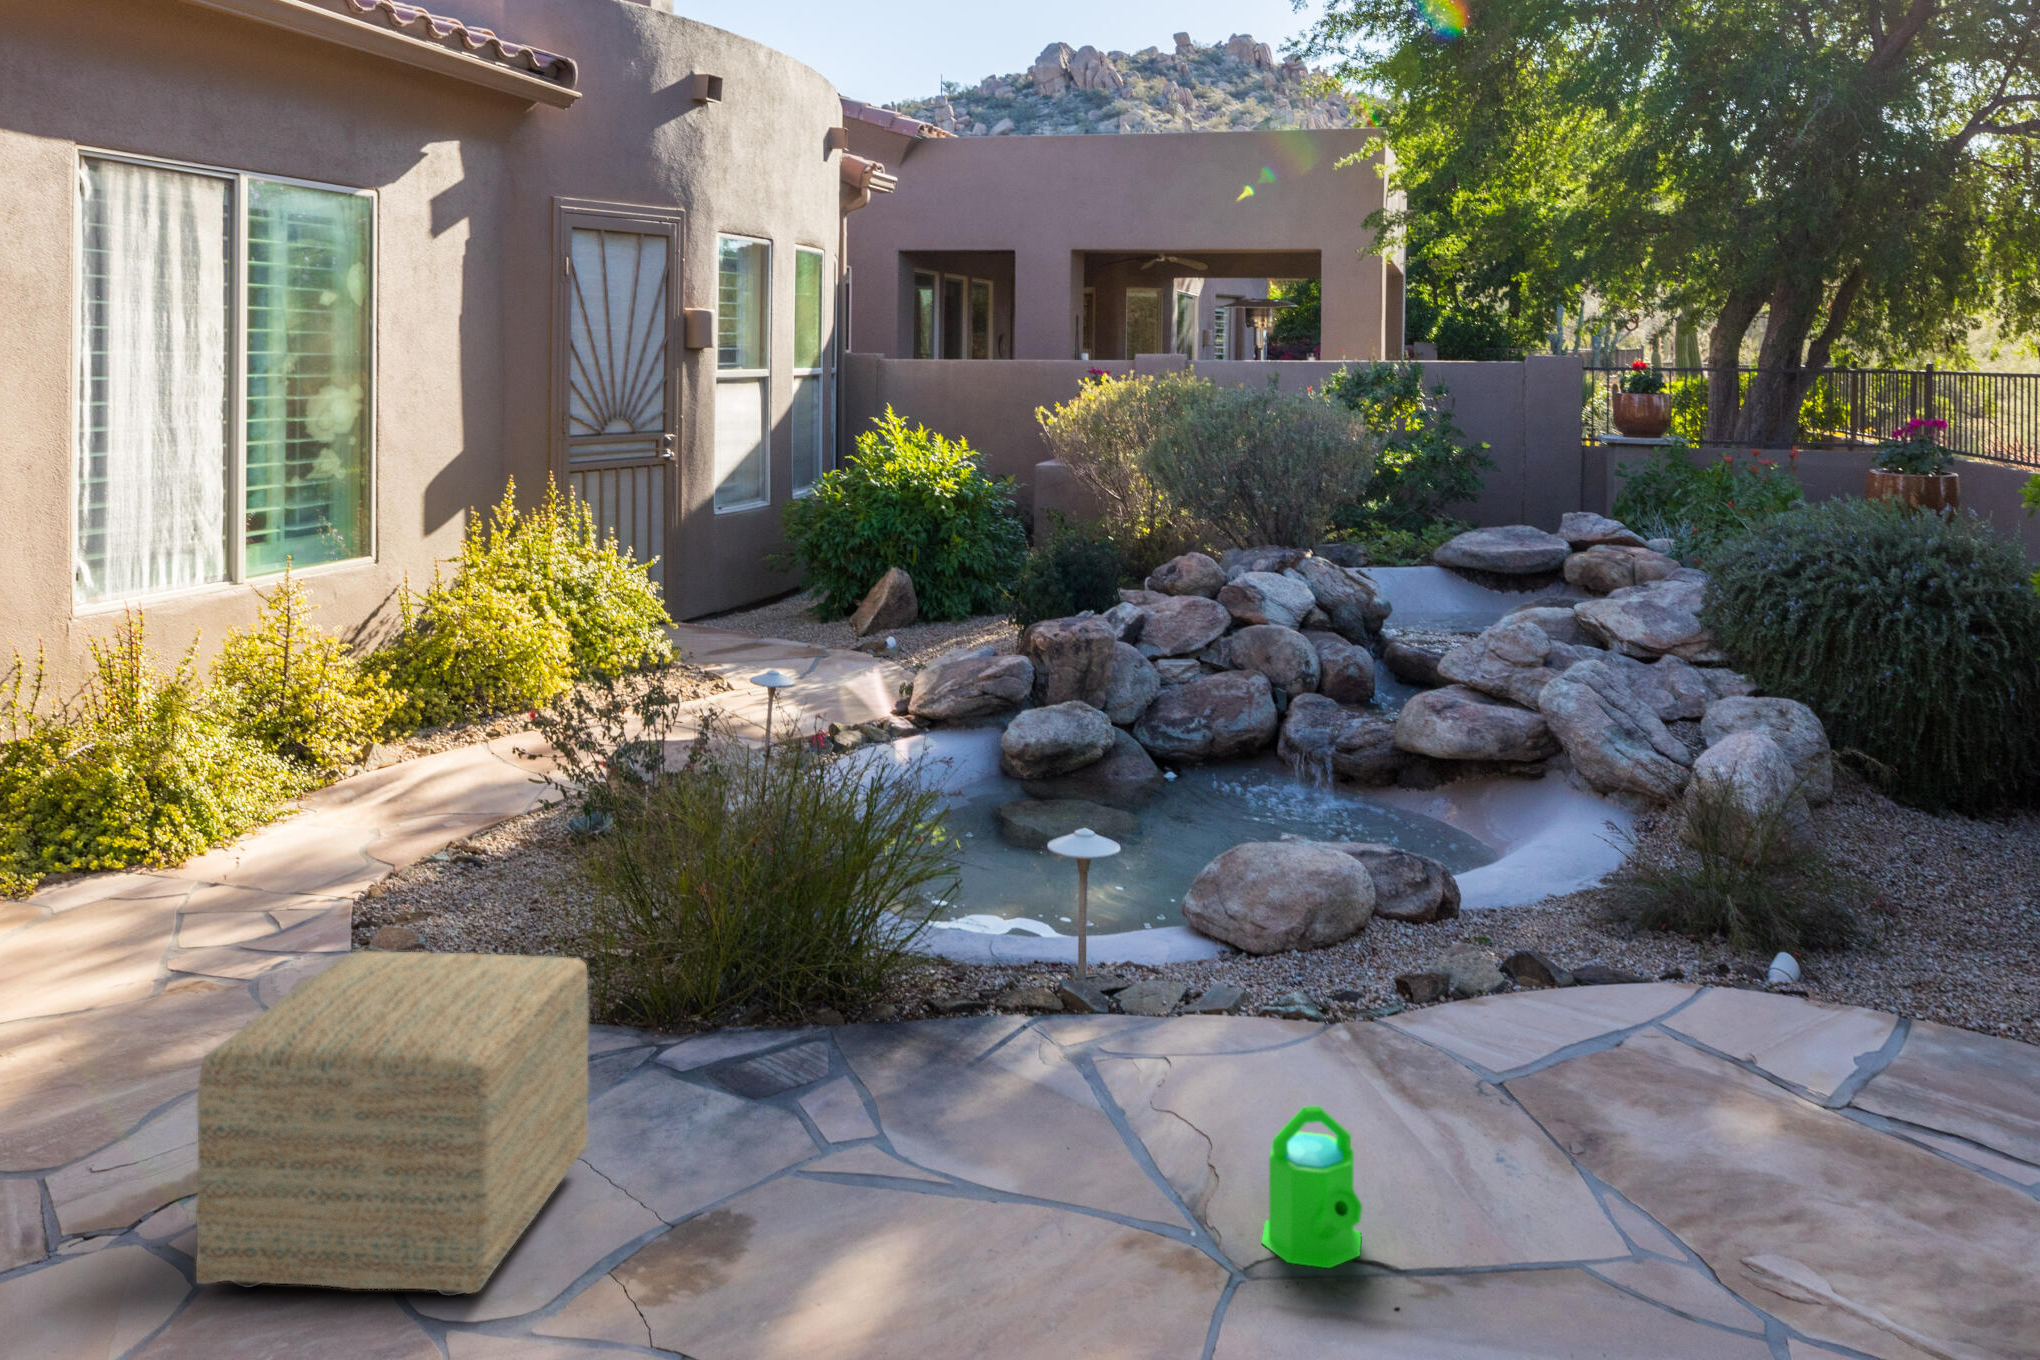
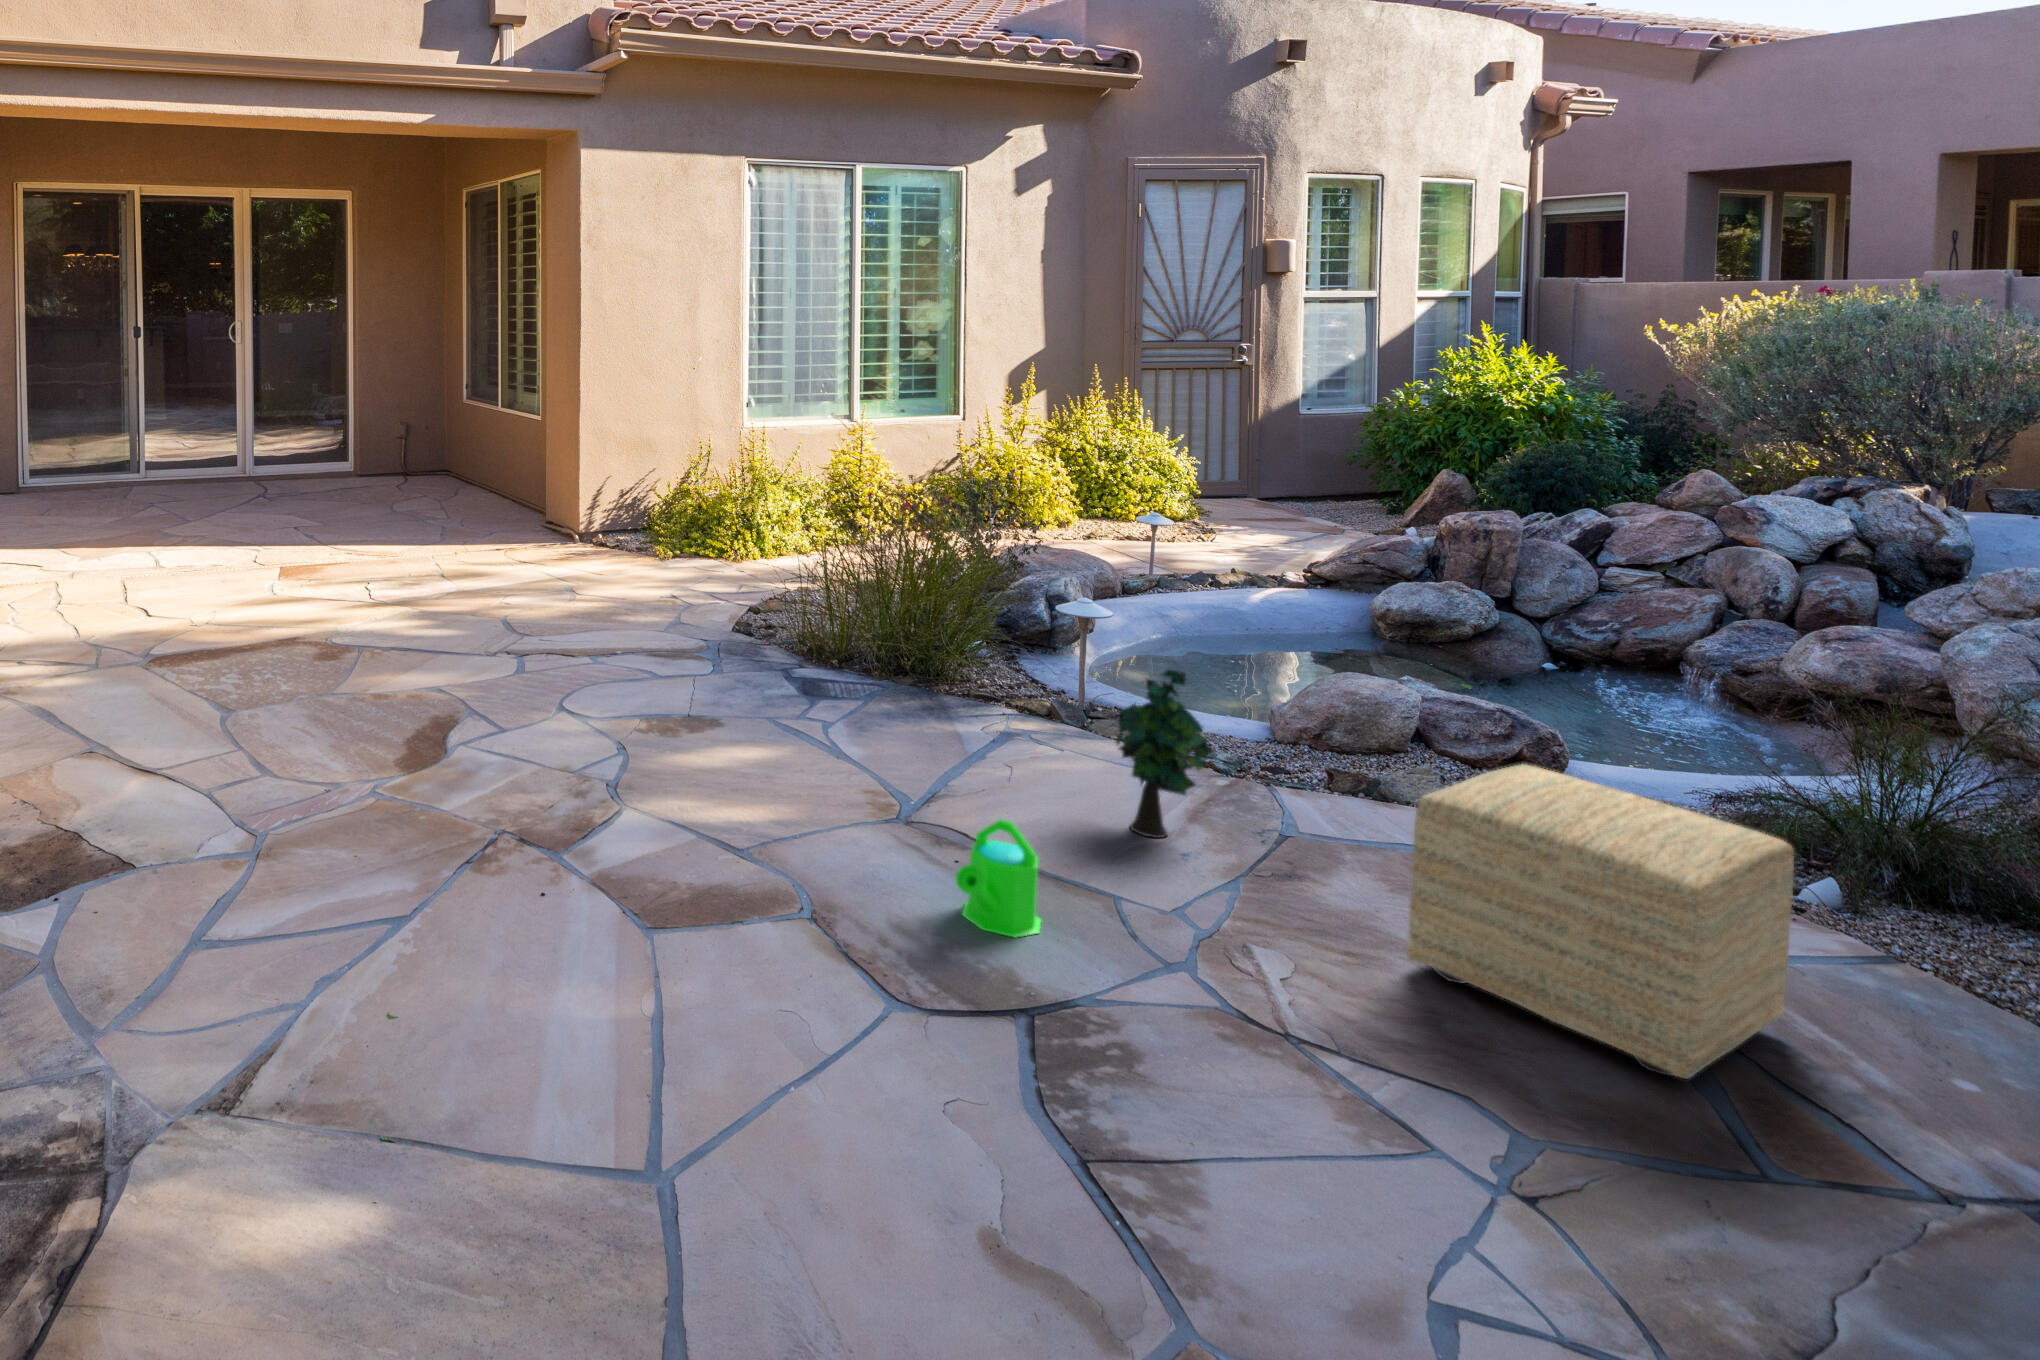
decorative plant: none [1144,841,1266,1054] -> present [1107,670,1214,838]
ottoman: present [196,951,588,1296] -> present [1407,764,1794,1079]

